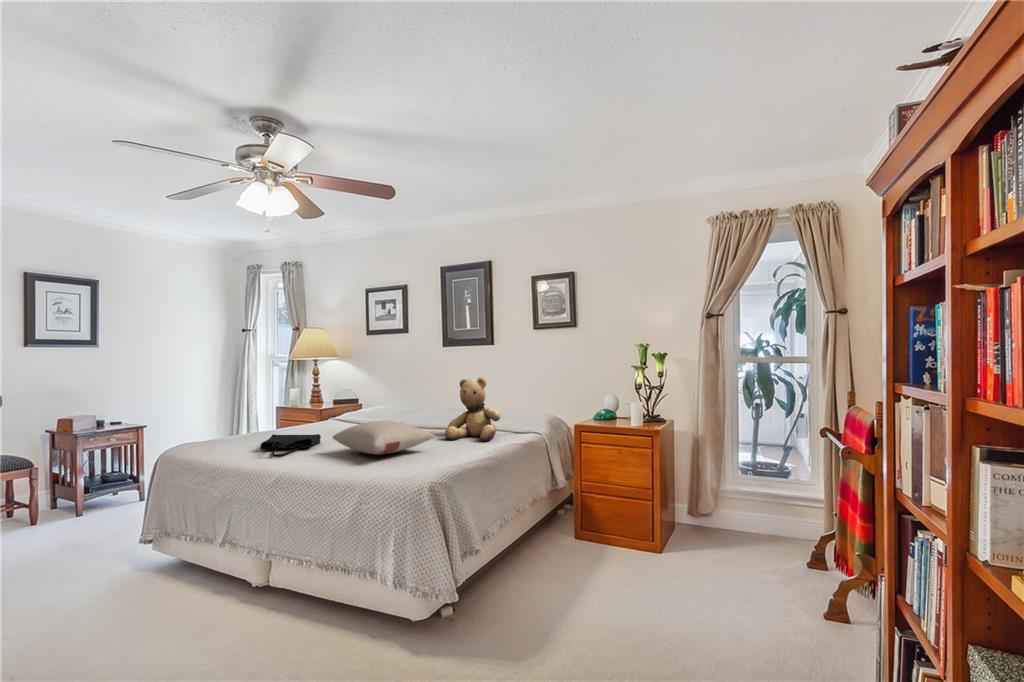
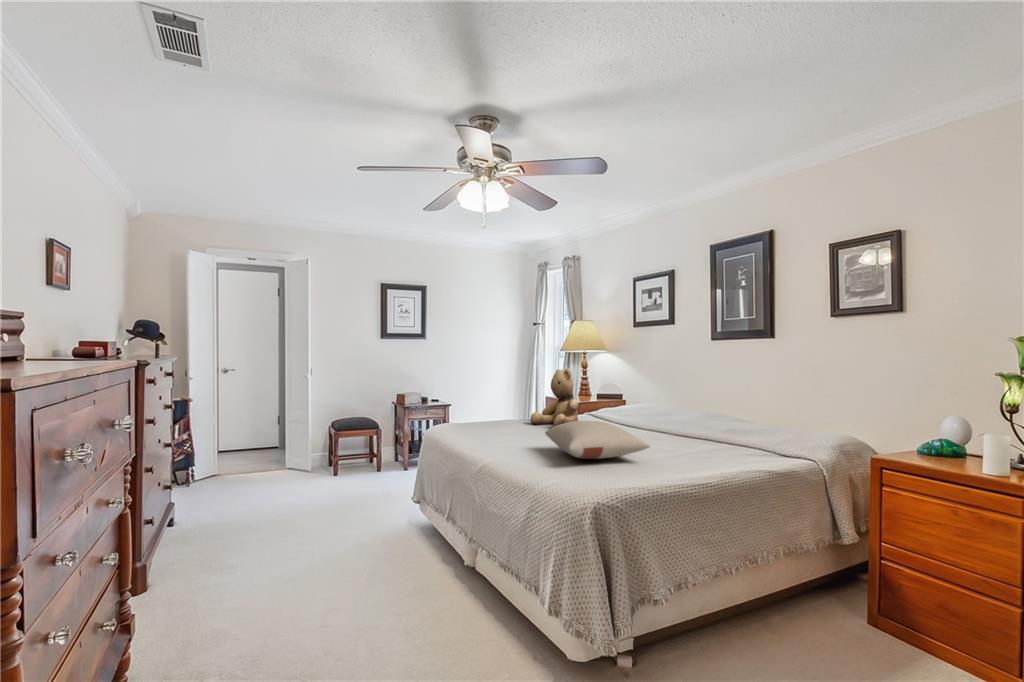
teddy bear: present [445,377,500,441] -> present [530,368,579,427]
tote bag: present [261,434,321,457] -> none [490,423,548,446]

